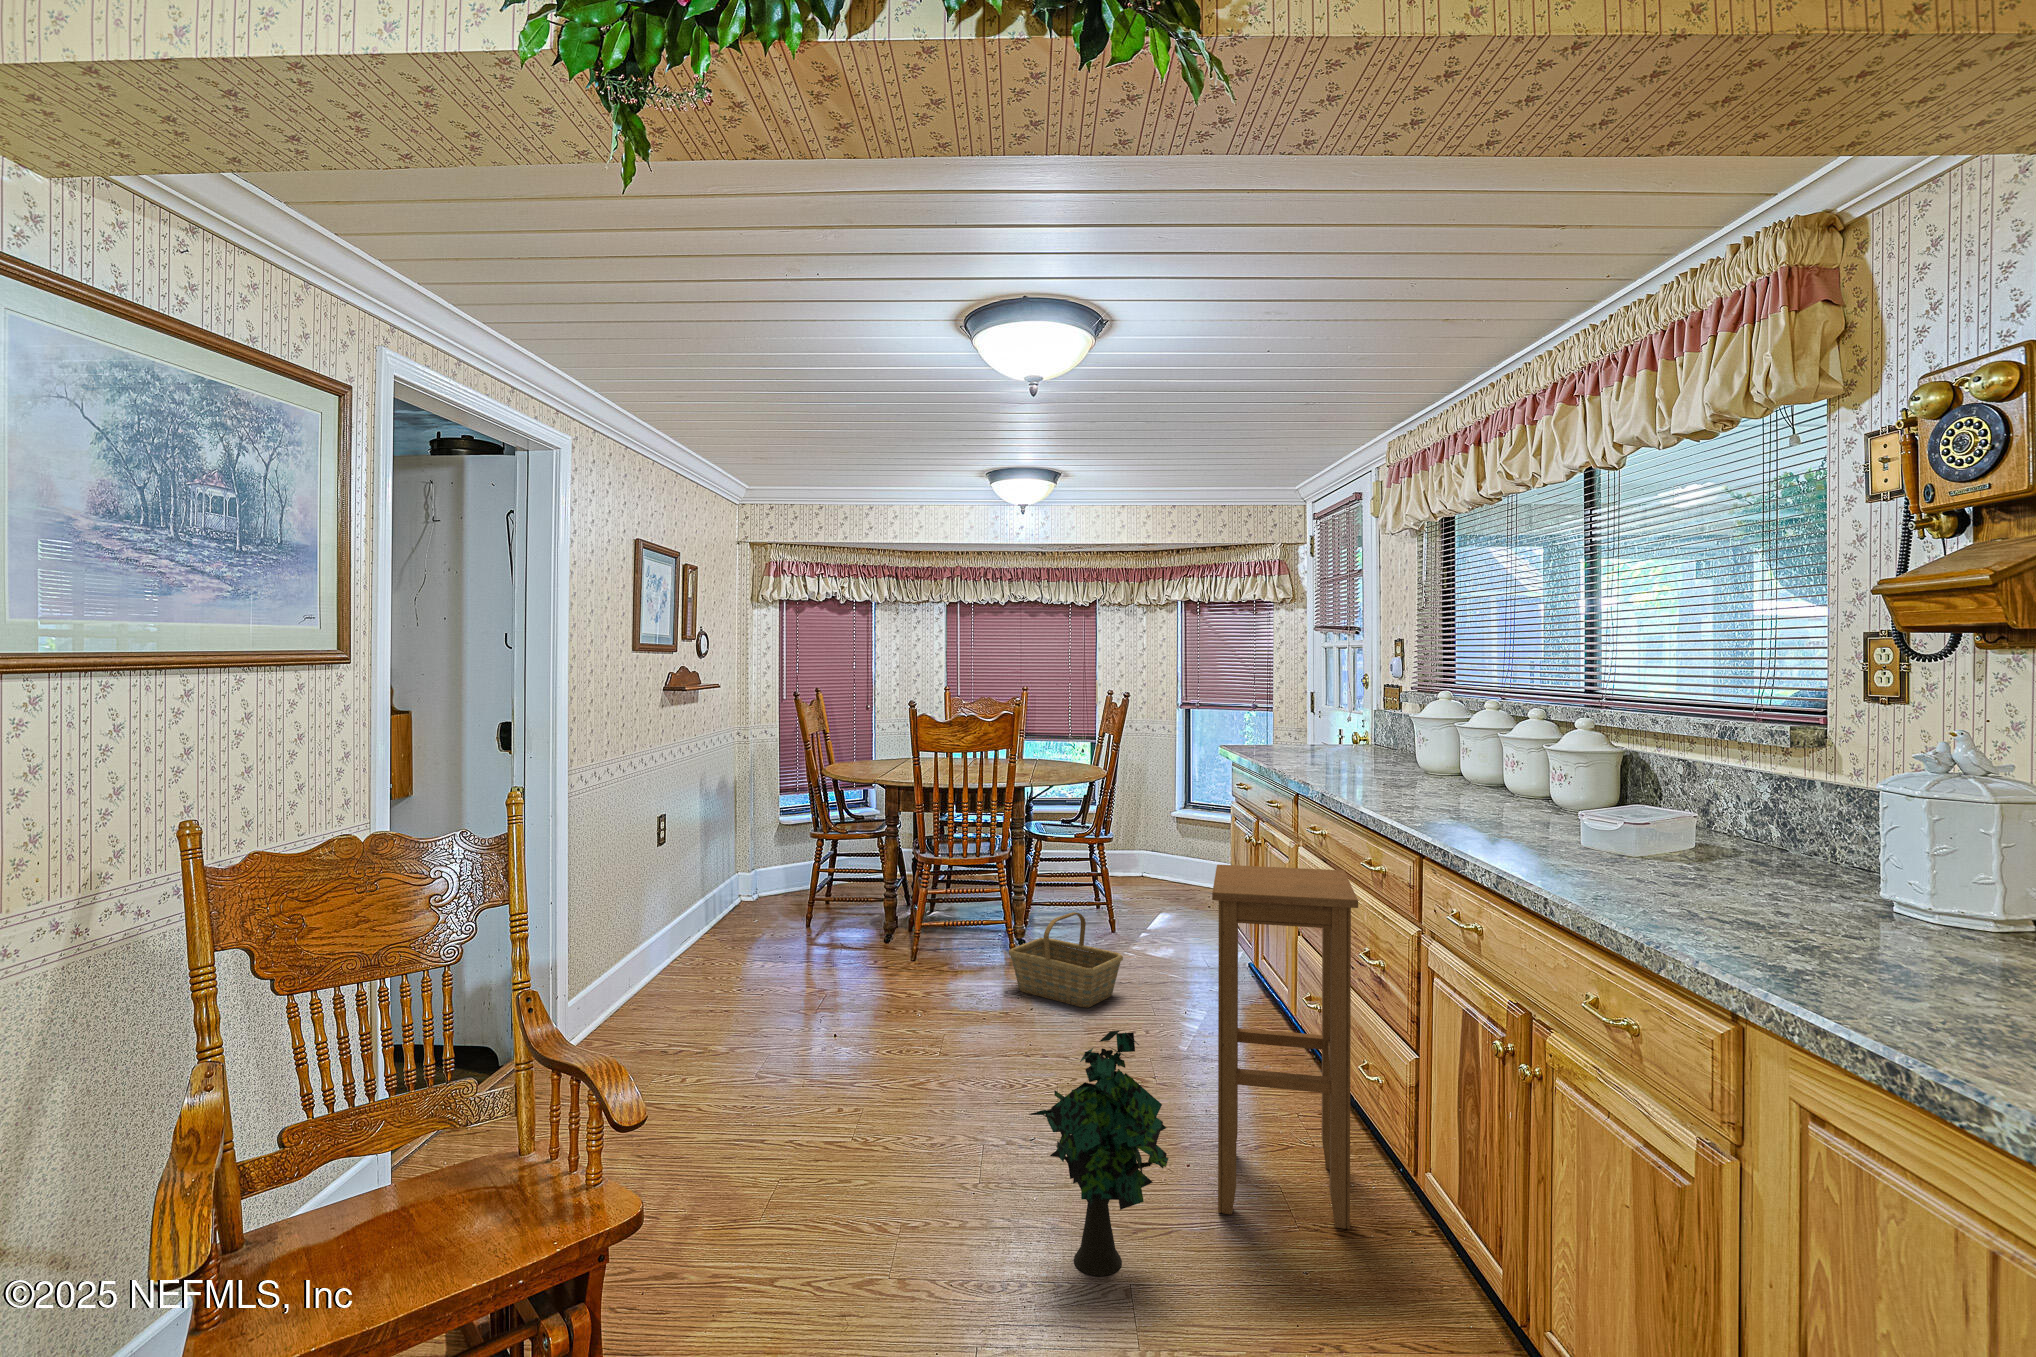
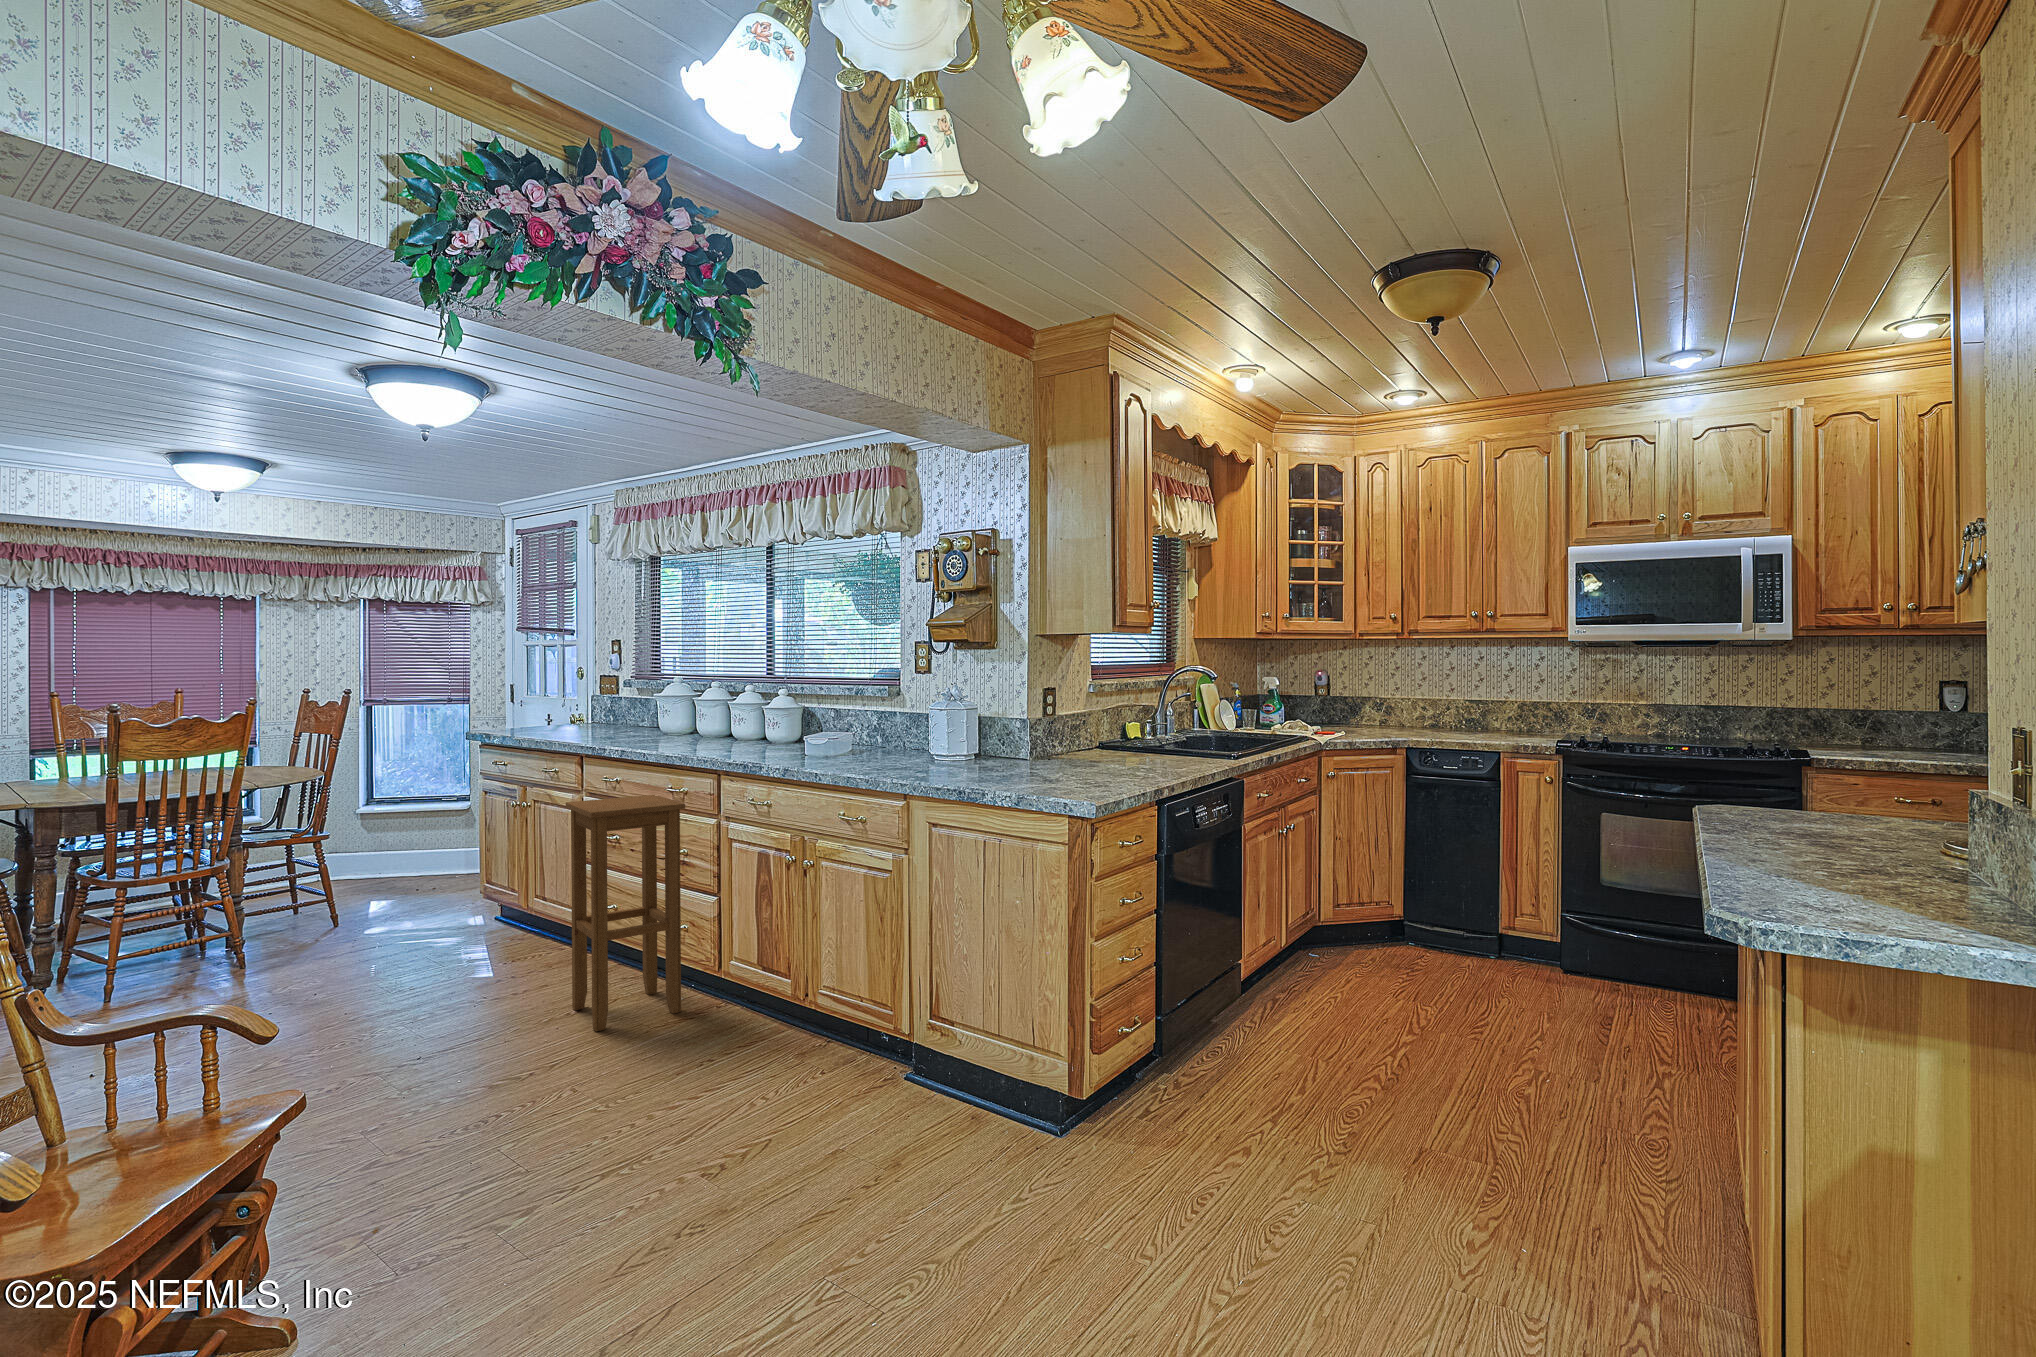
basket: present [1009,912,1123,1008] -> none [267,893,400,979]
decorative plant: present [1030,1031,1168,1276] -> none [478,909,588,1082]

